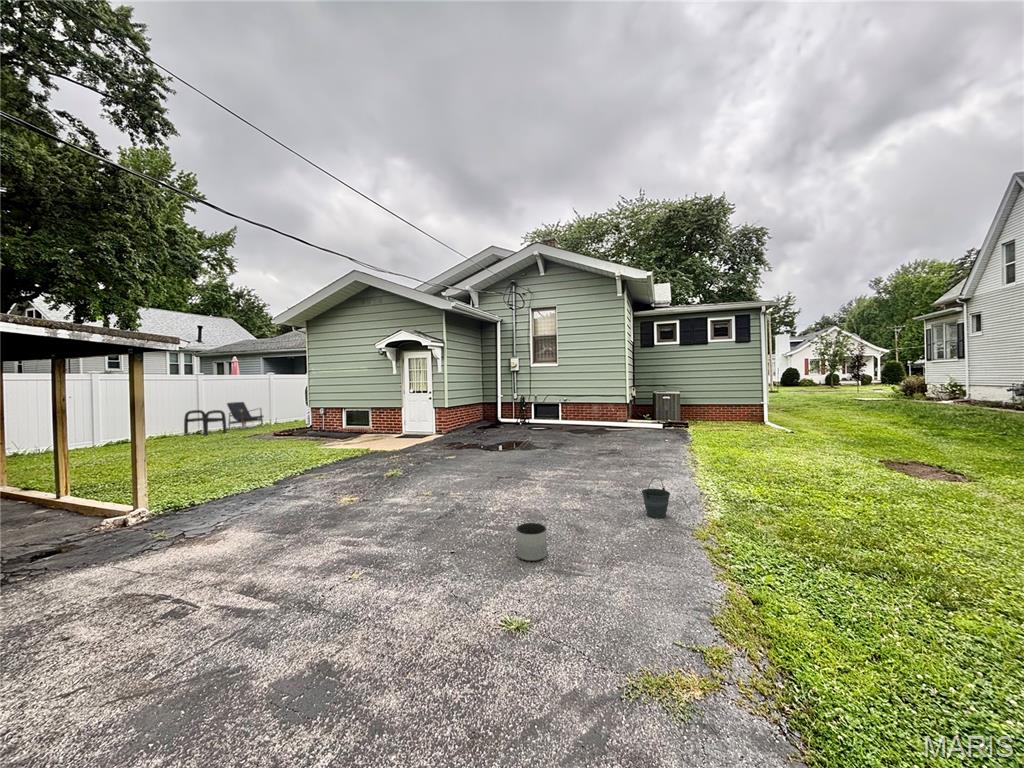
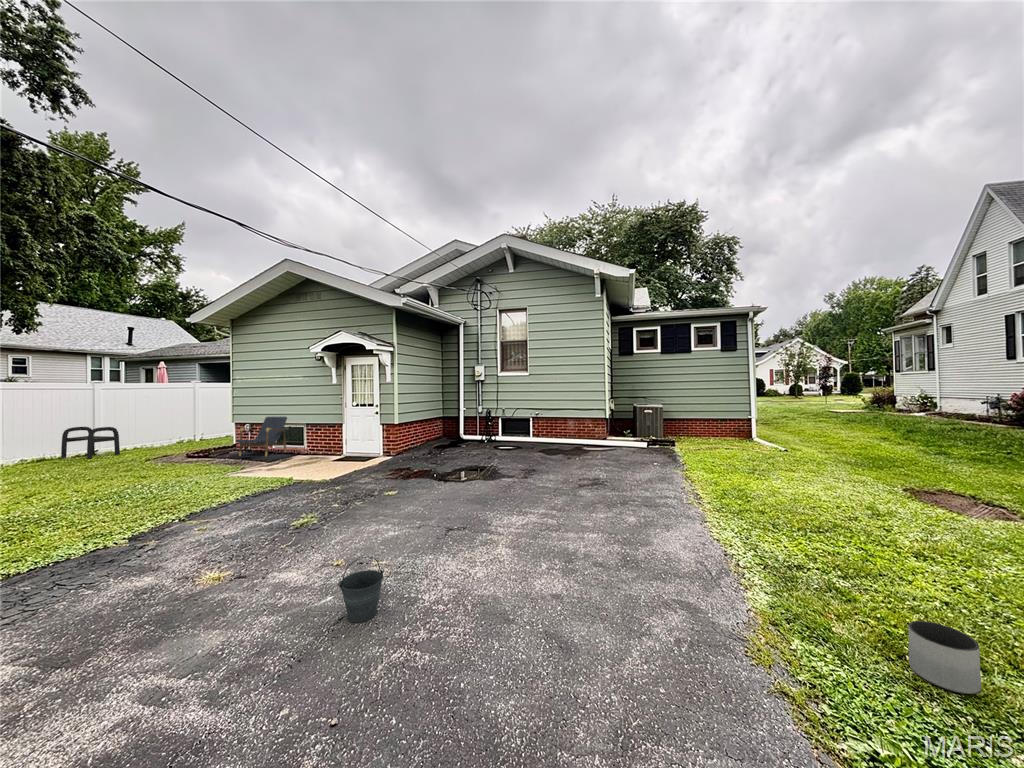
lounge chair: present [227,402,263,429] -> present [237,417,287,457]
bucket: present [642,478,670,518] -> present [338,557,384,622]
planter: present [516,523,547,561] -> present [908,621,981,694]

